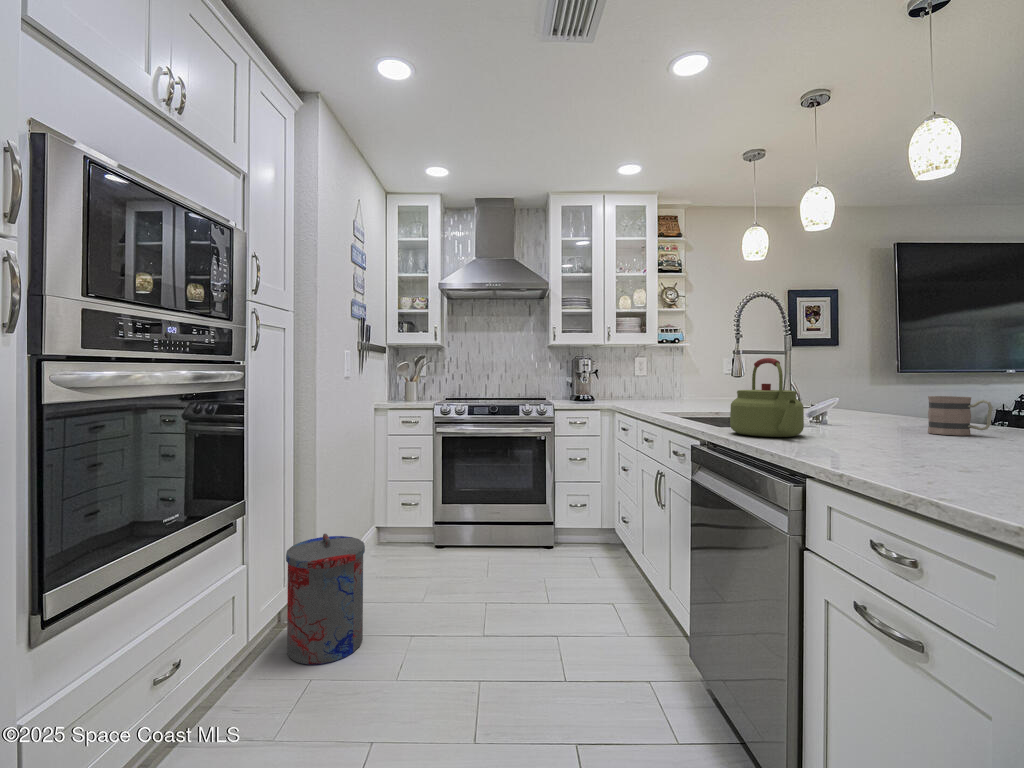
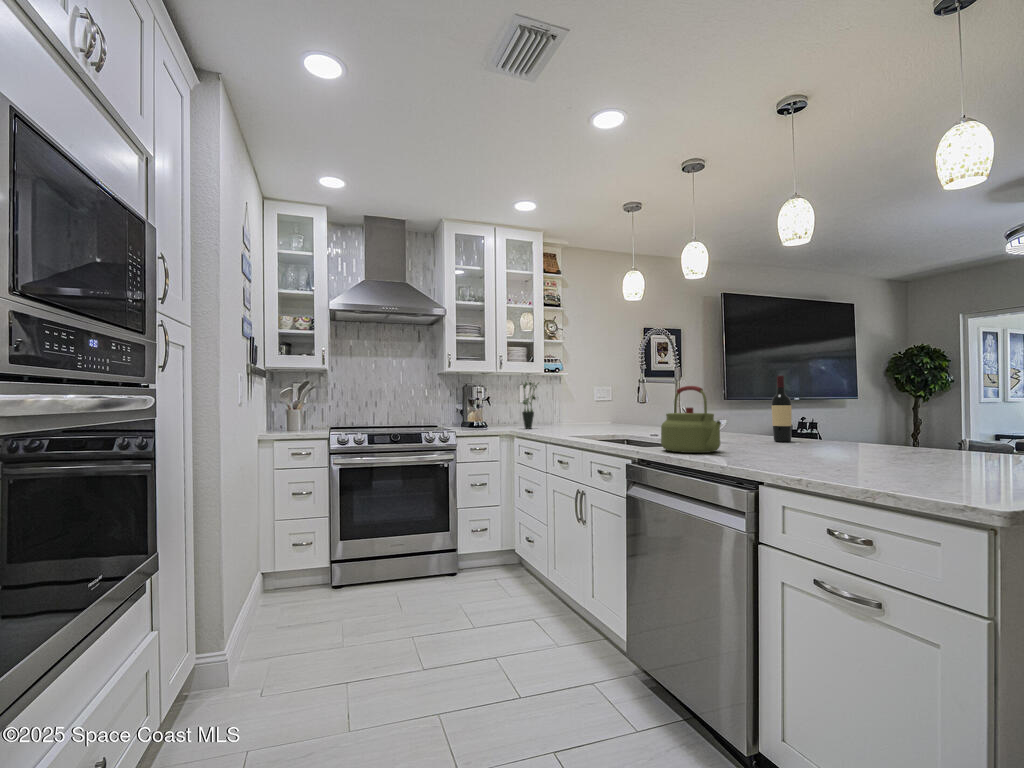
wine bottle: none [905,345,934,429] -> present [772,376,792,442]
potted plant: none [626,353,649,404] -> present [522,382,539,429]
mug: present [928,396,992,436] -> none [793,416,837,446]
trash can: present [286,534,365,665] -> none [189,588,289,750]

